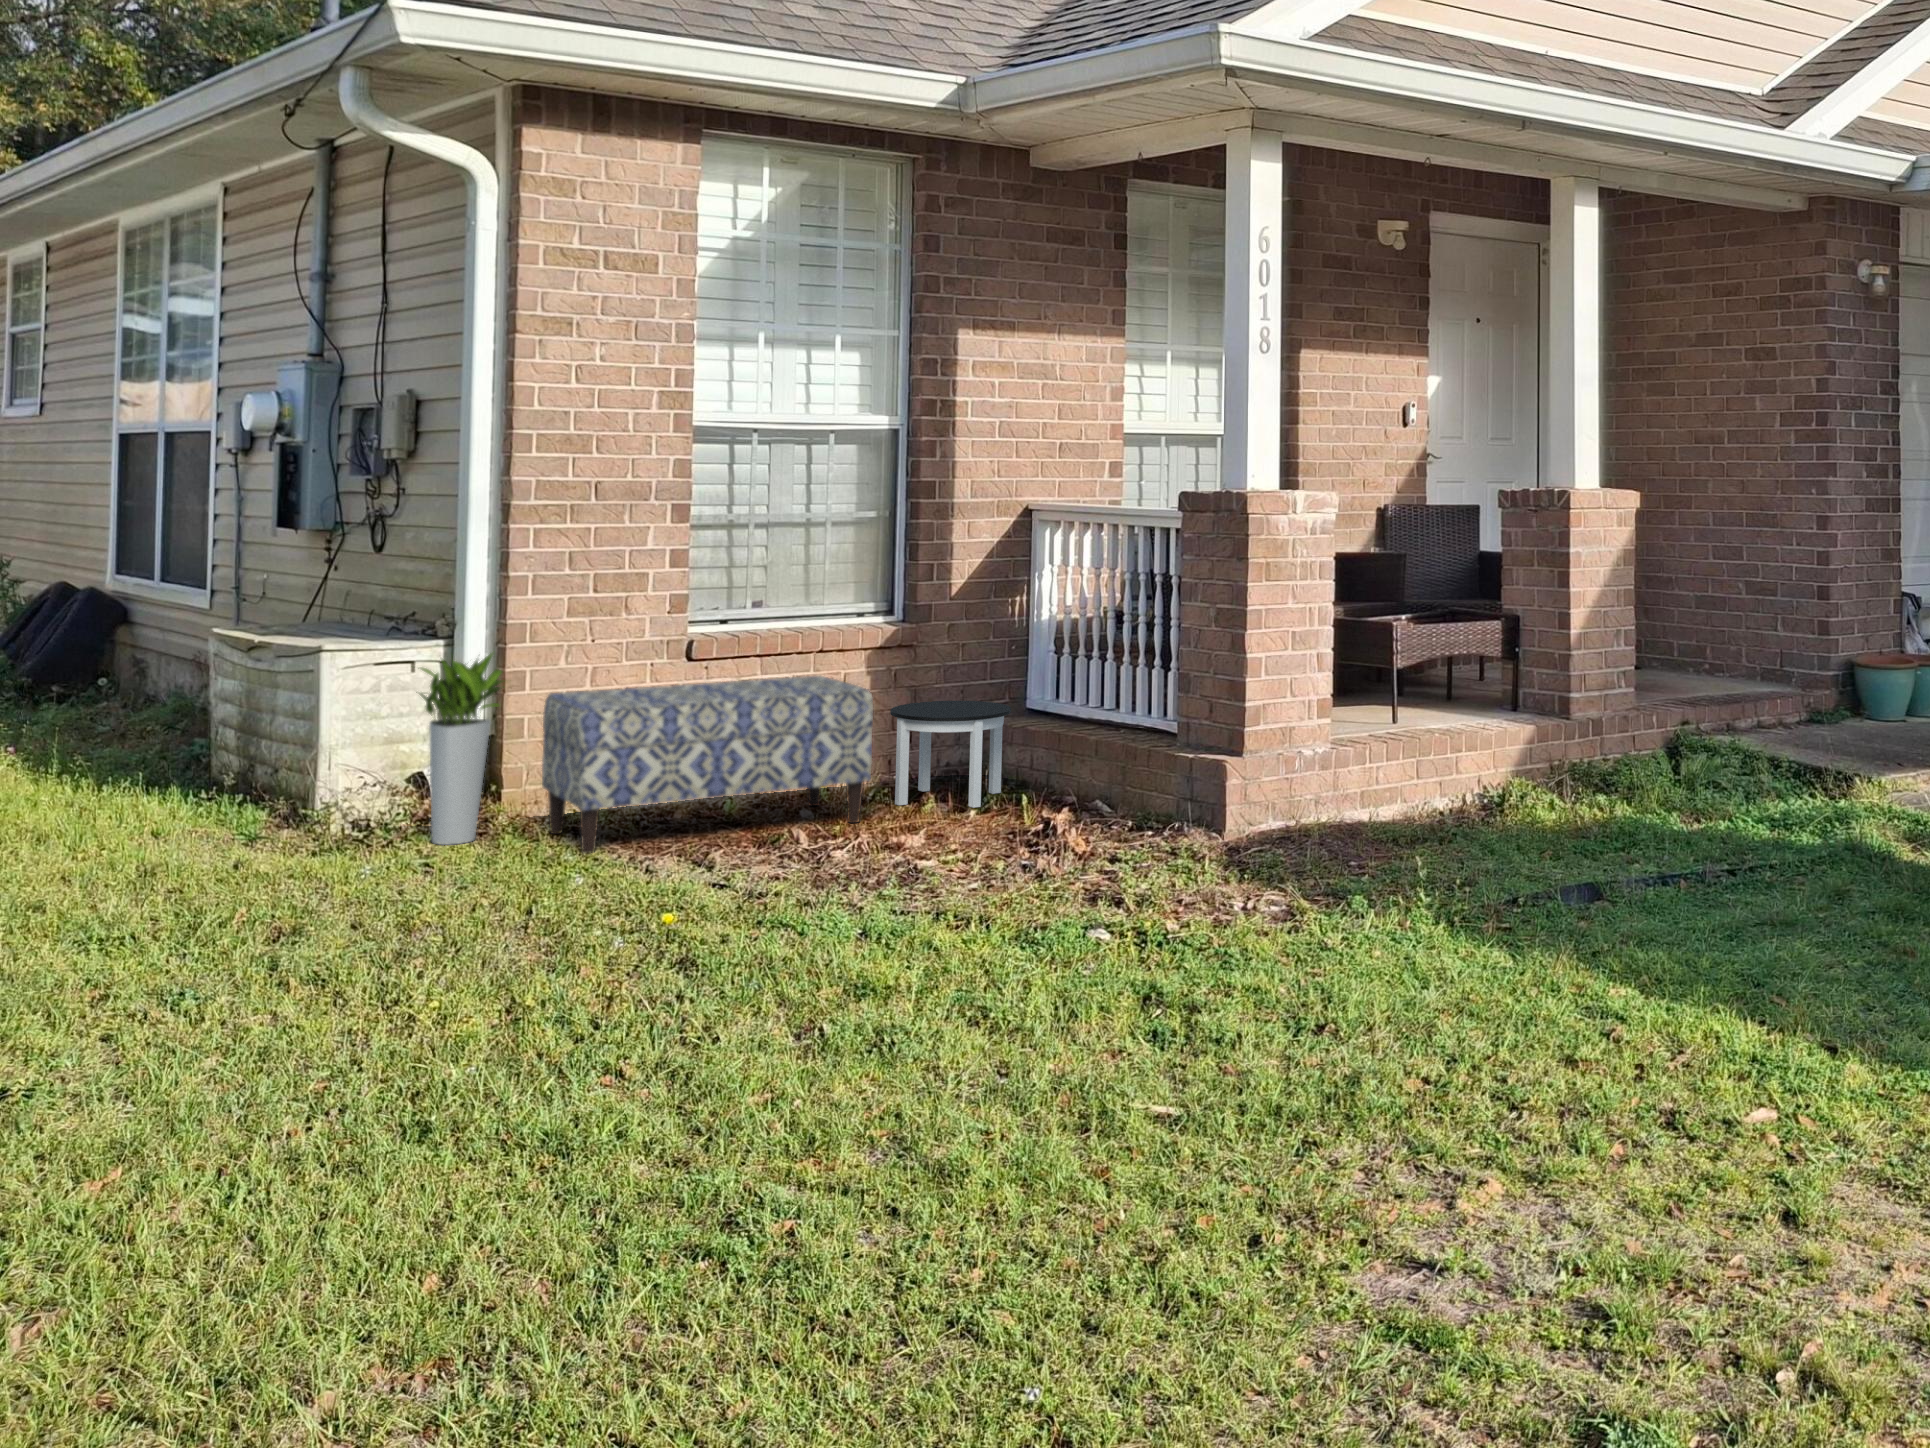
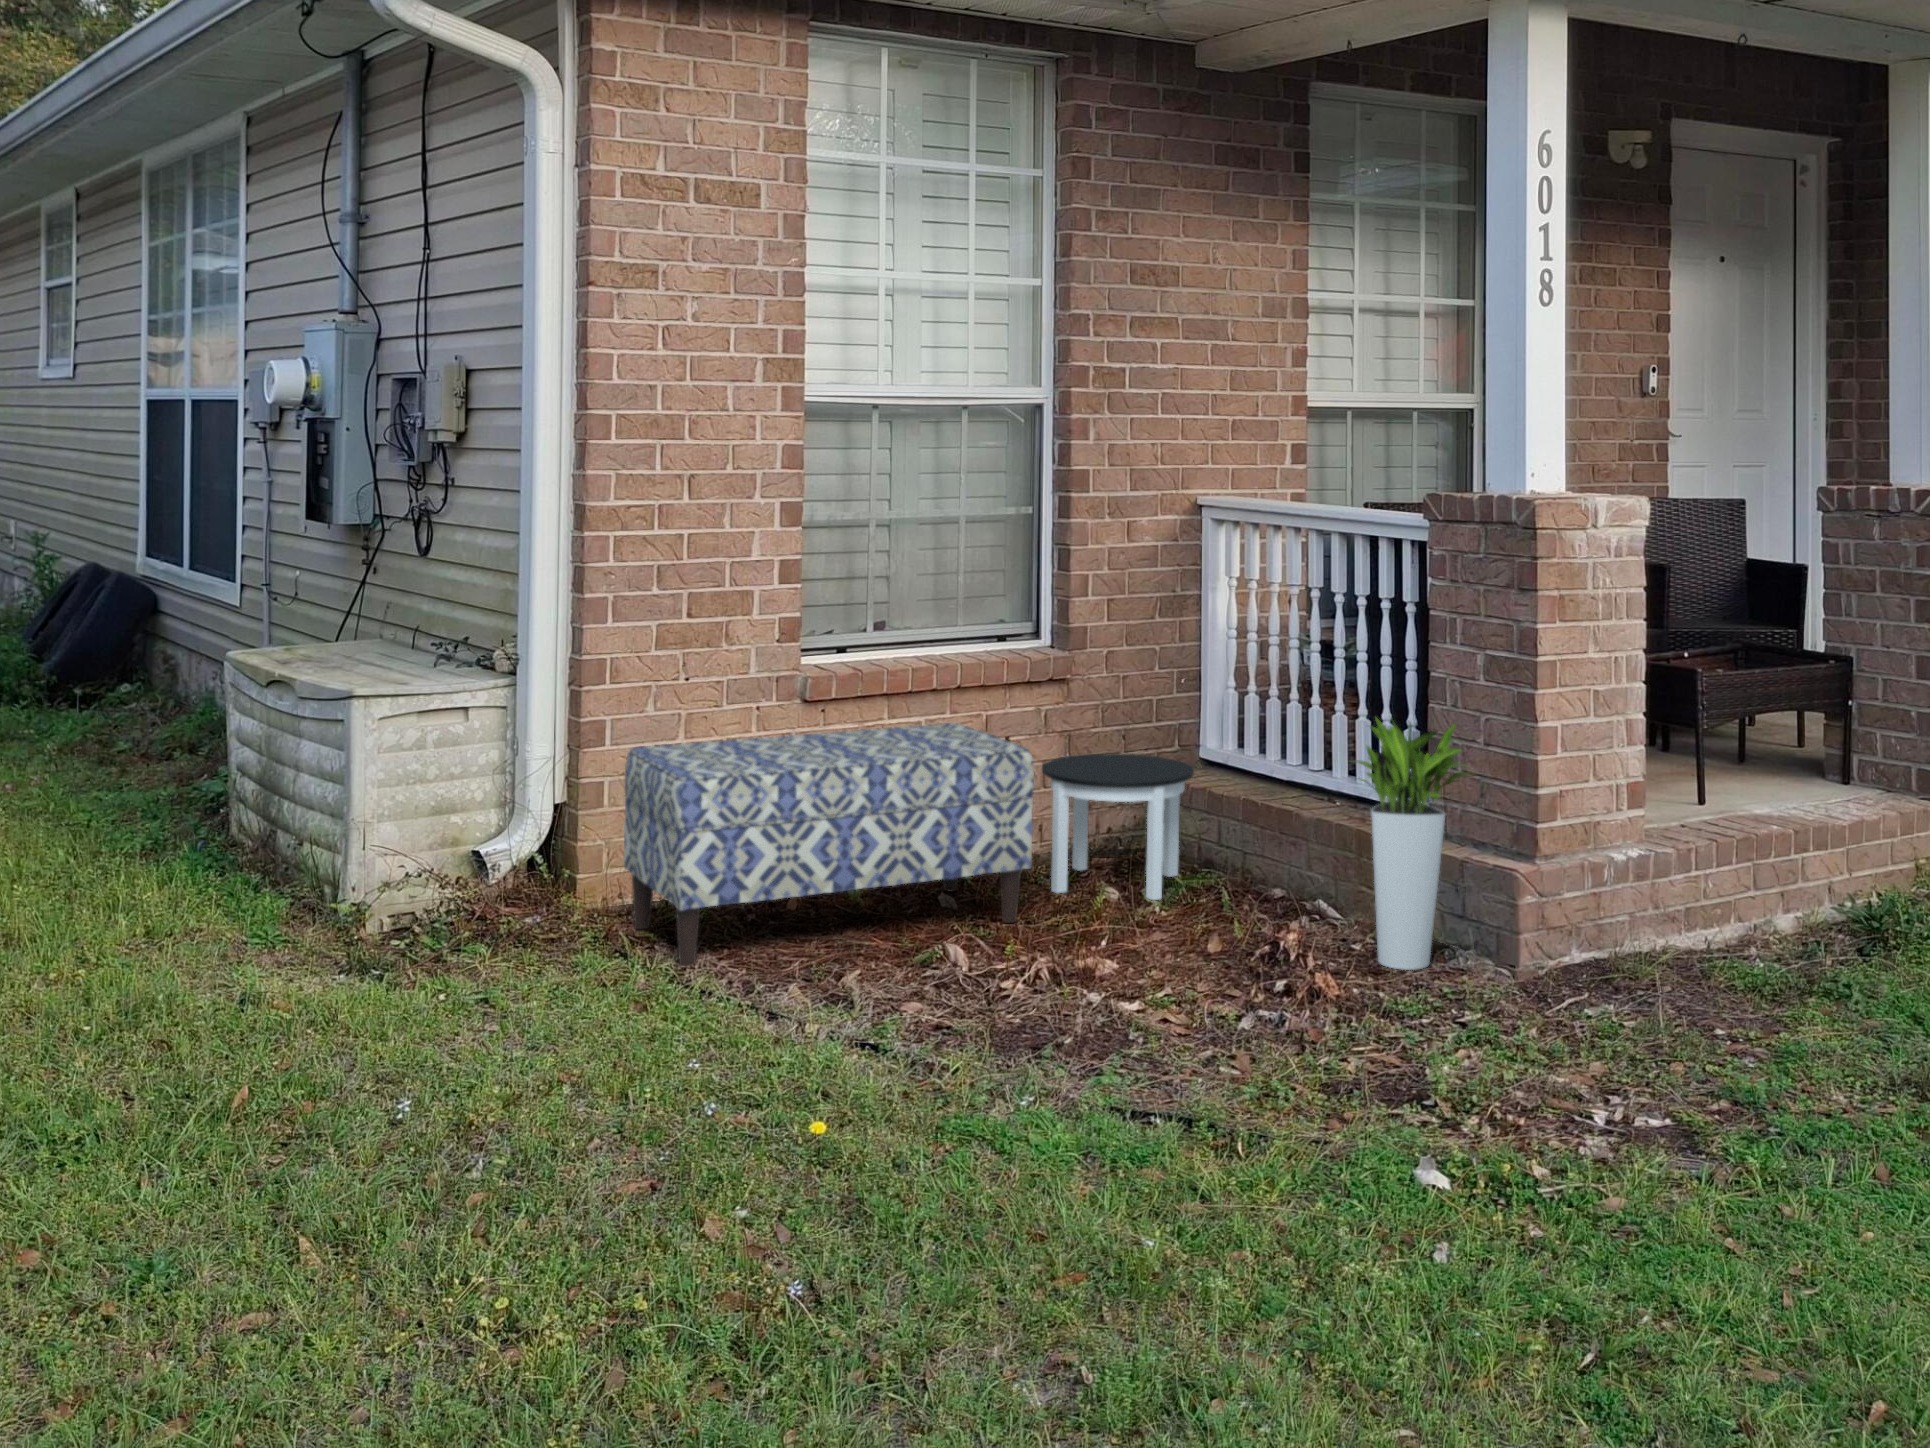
planter: present [416,654,504,845] -> present [1358,718,1470,970]

